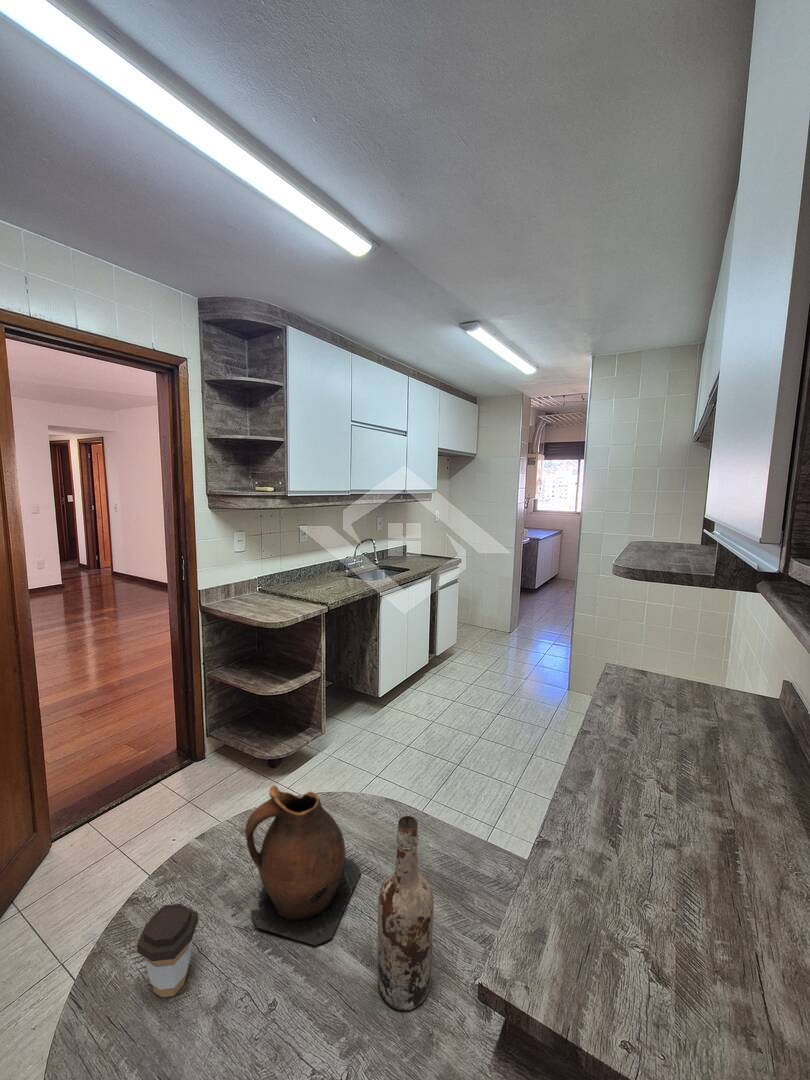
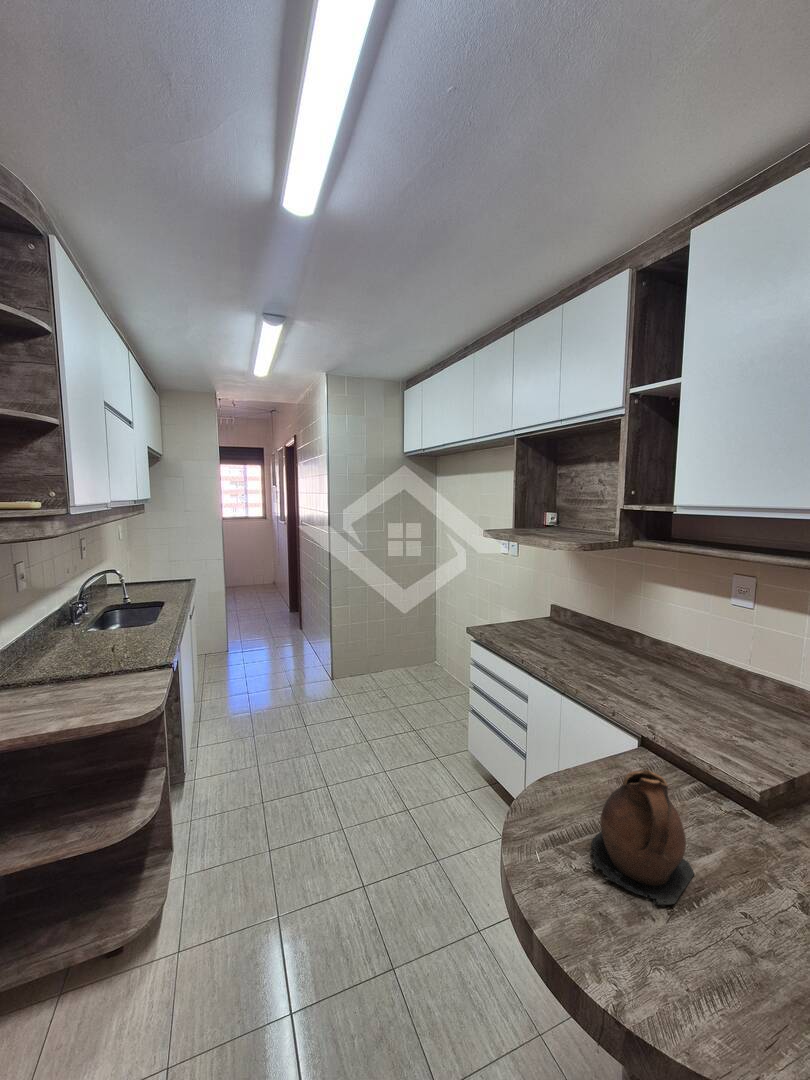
wine bottle: present [378,816,434,1010] -> none [705,721,756,852]
coffee cup: present [137,904,198,998] -> none [707,903,766,999]

